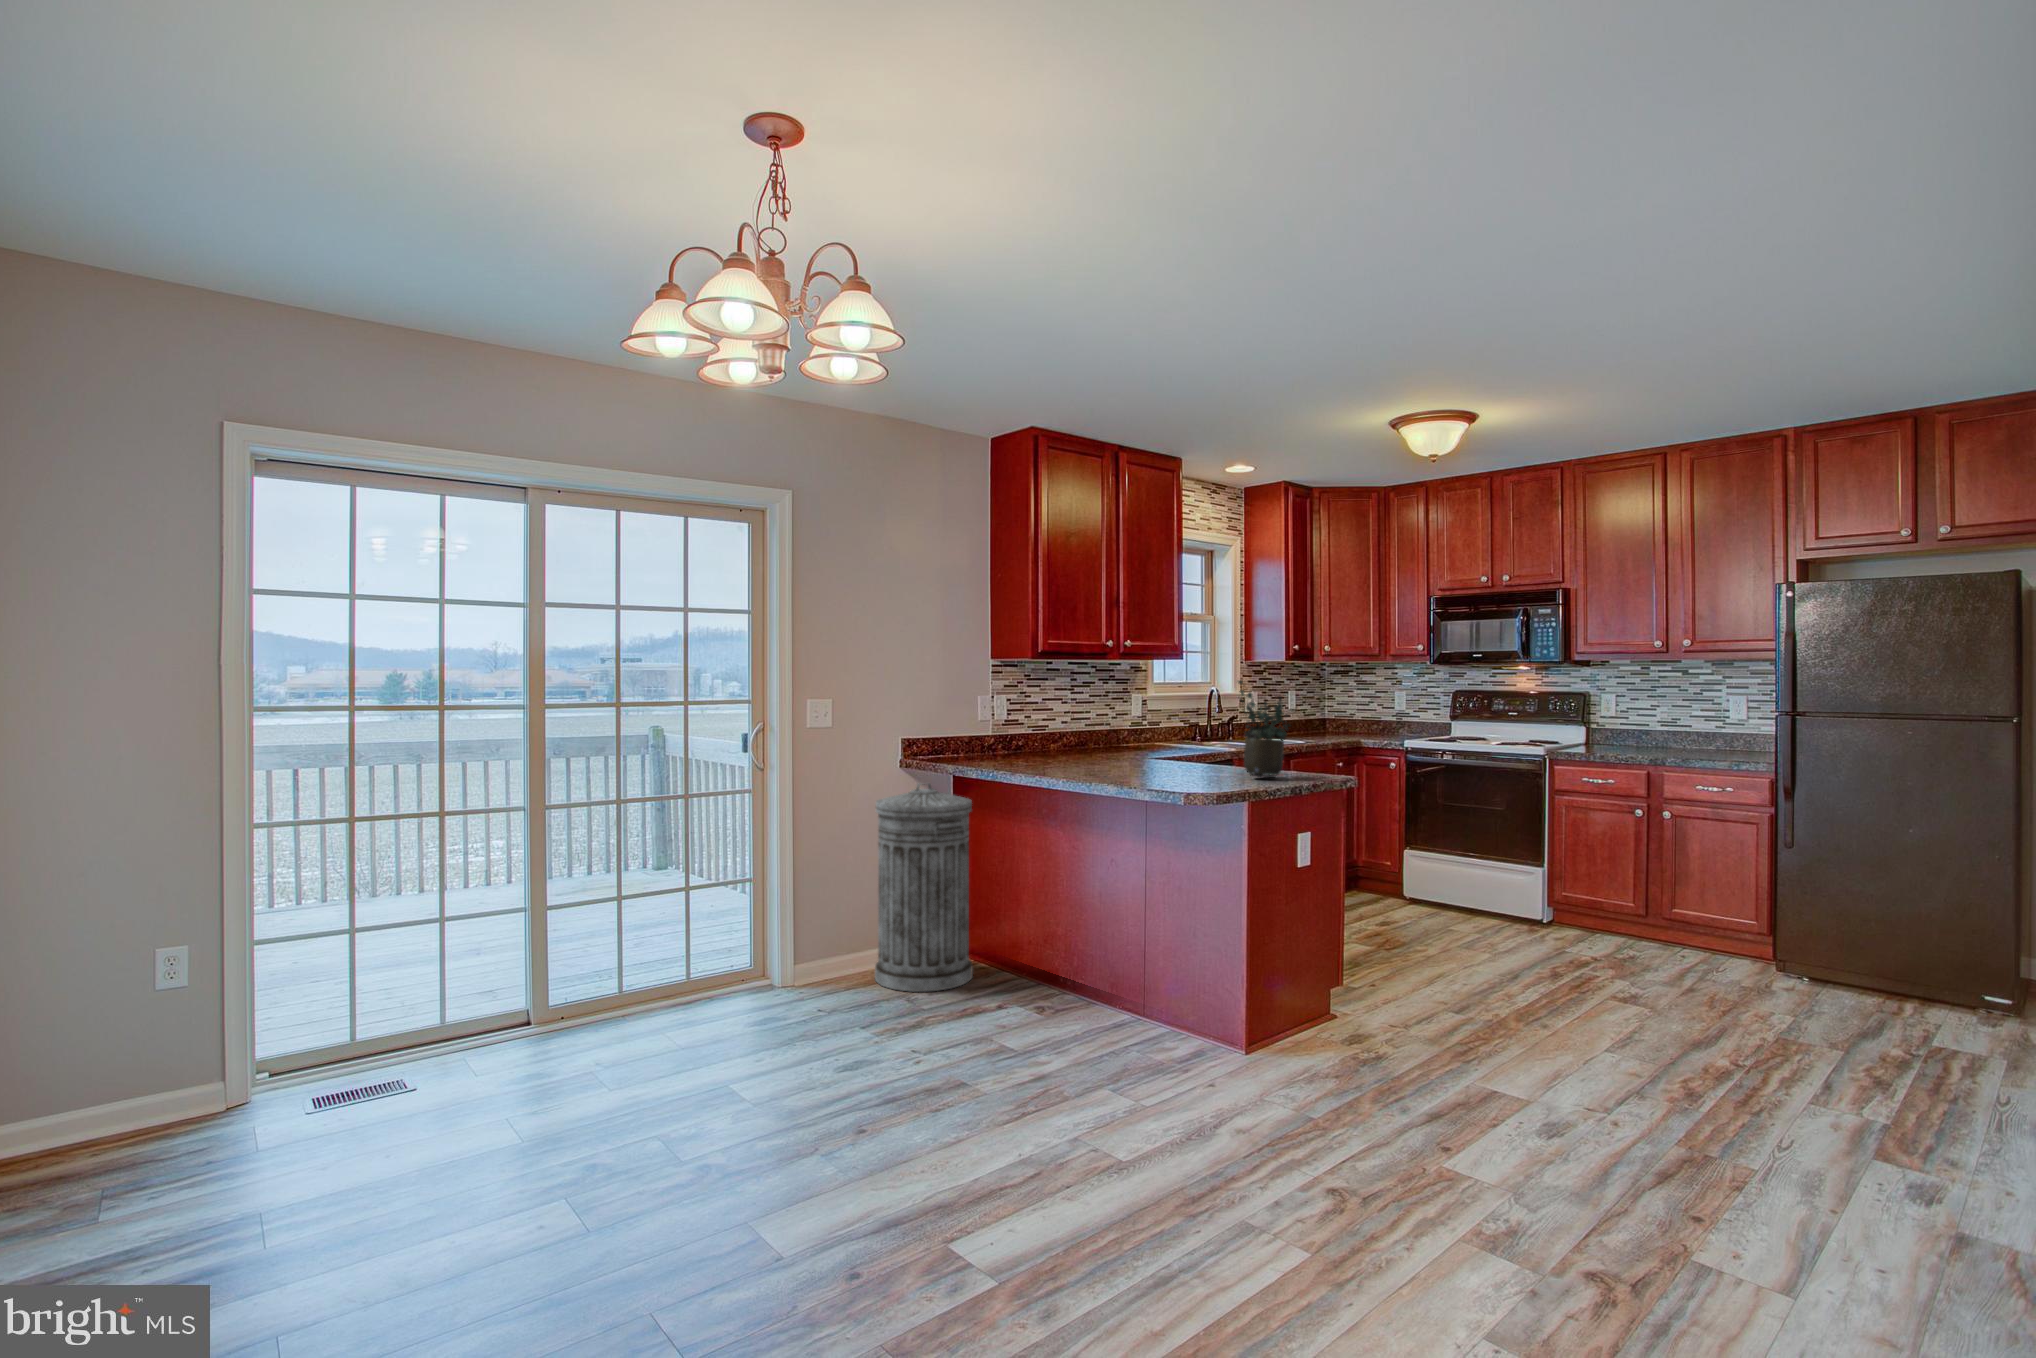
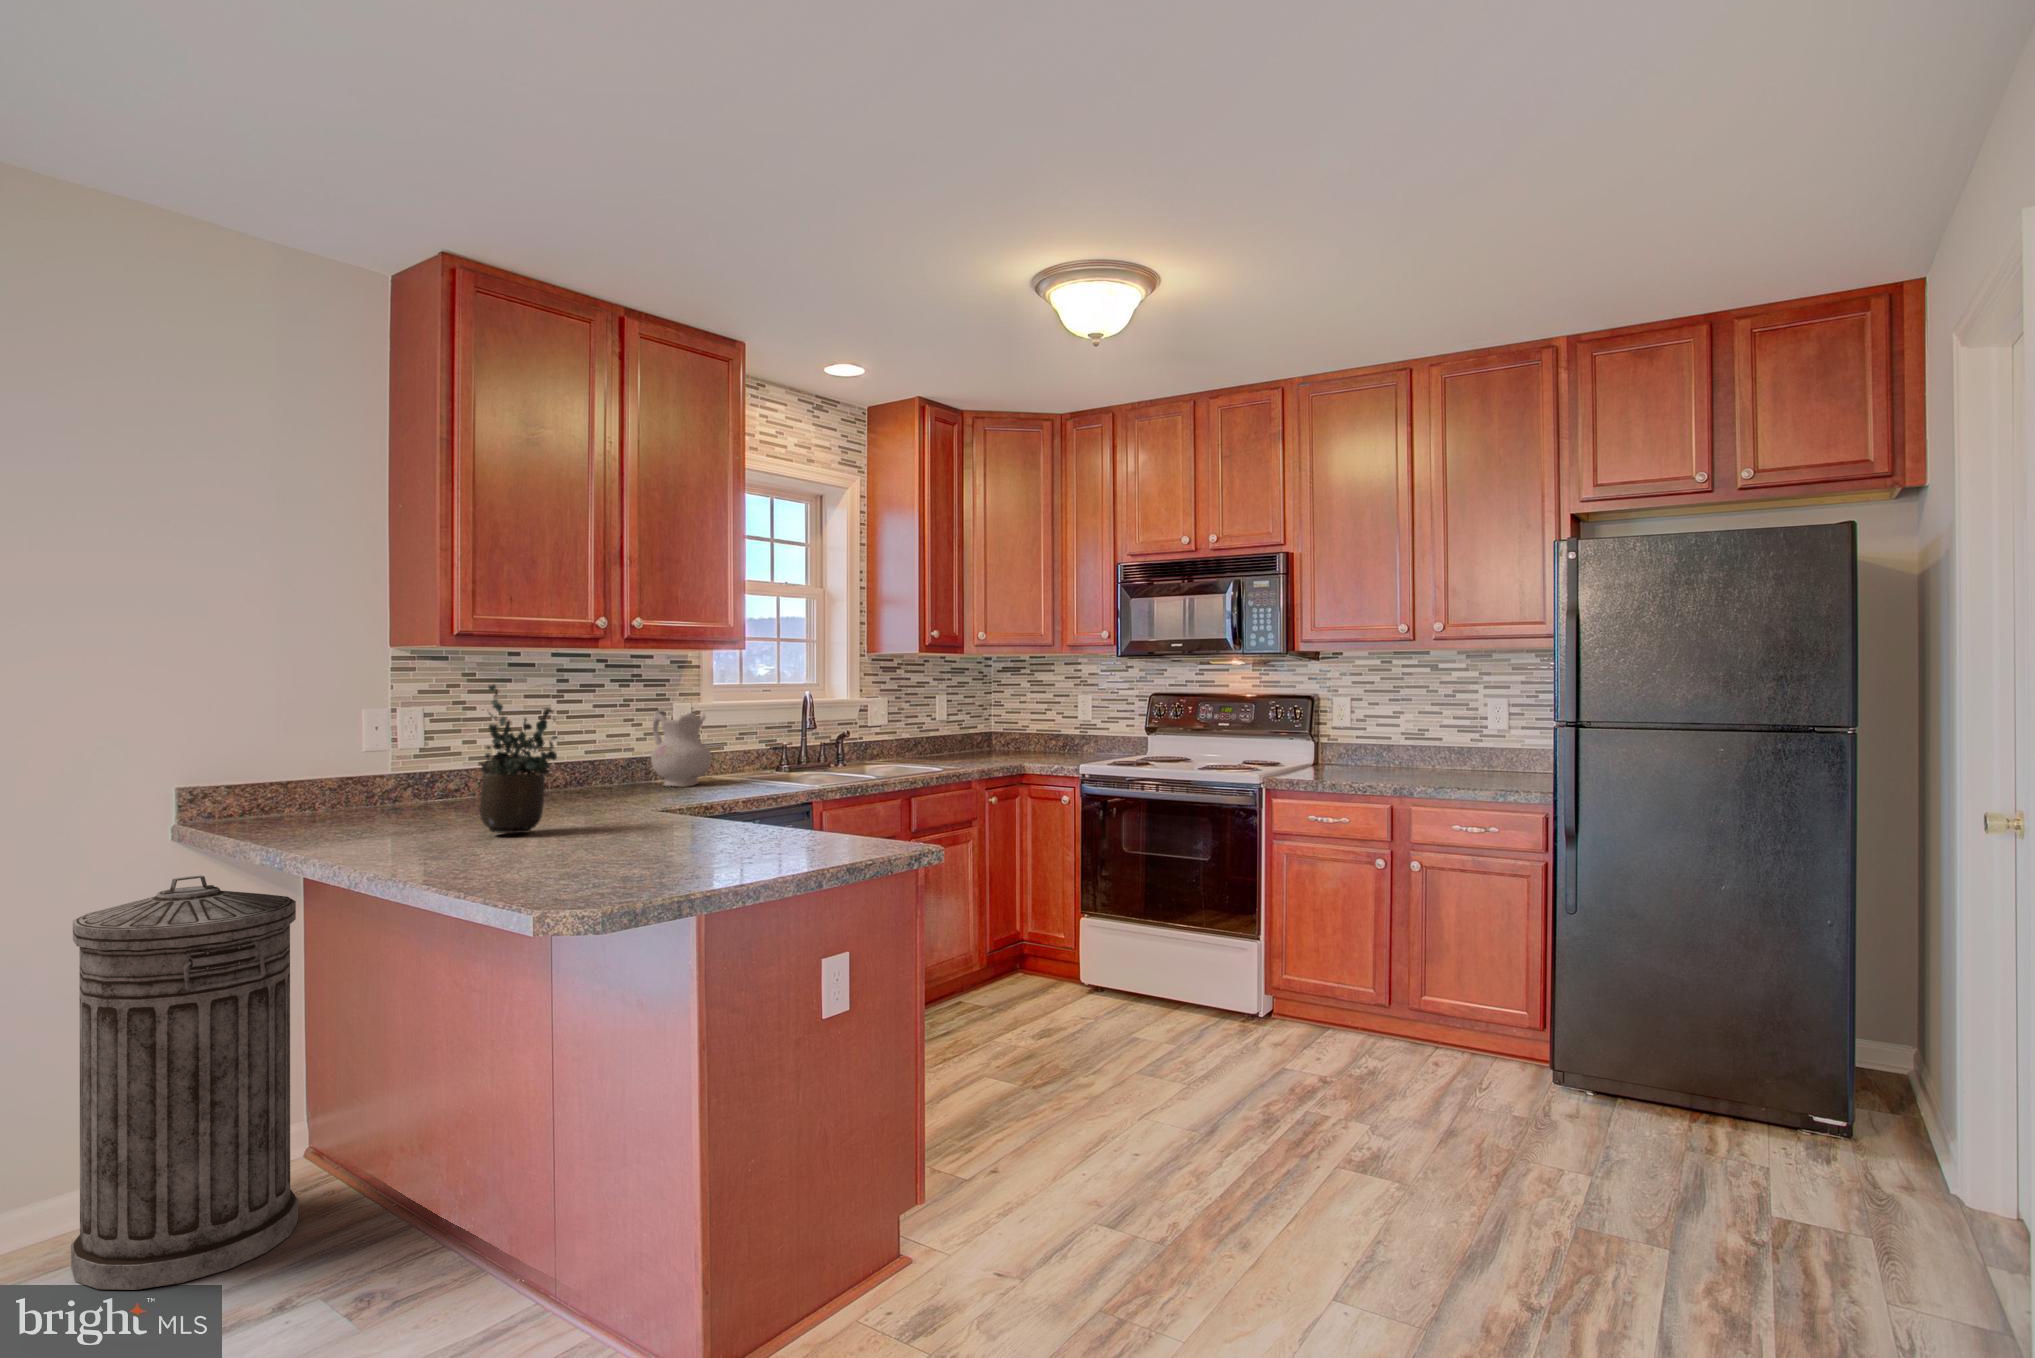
potted plant: present [1238,680,1291,778] -> present [480,685,557,833]
ceramic pitcher: none [1120,698,1158,747] -> present [651,710,711,787]

